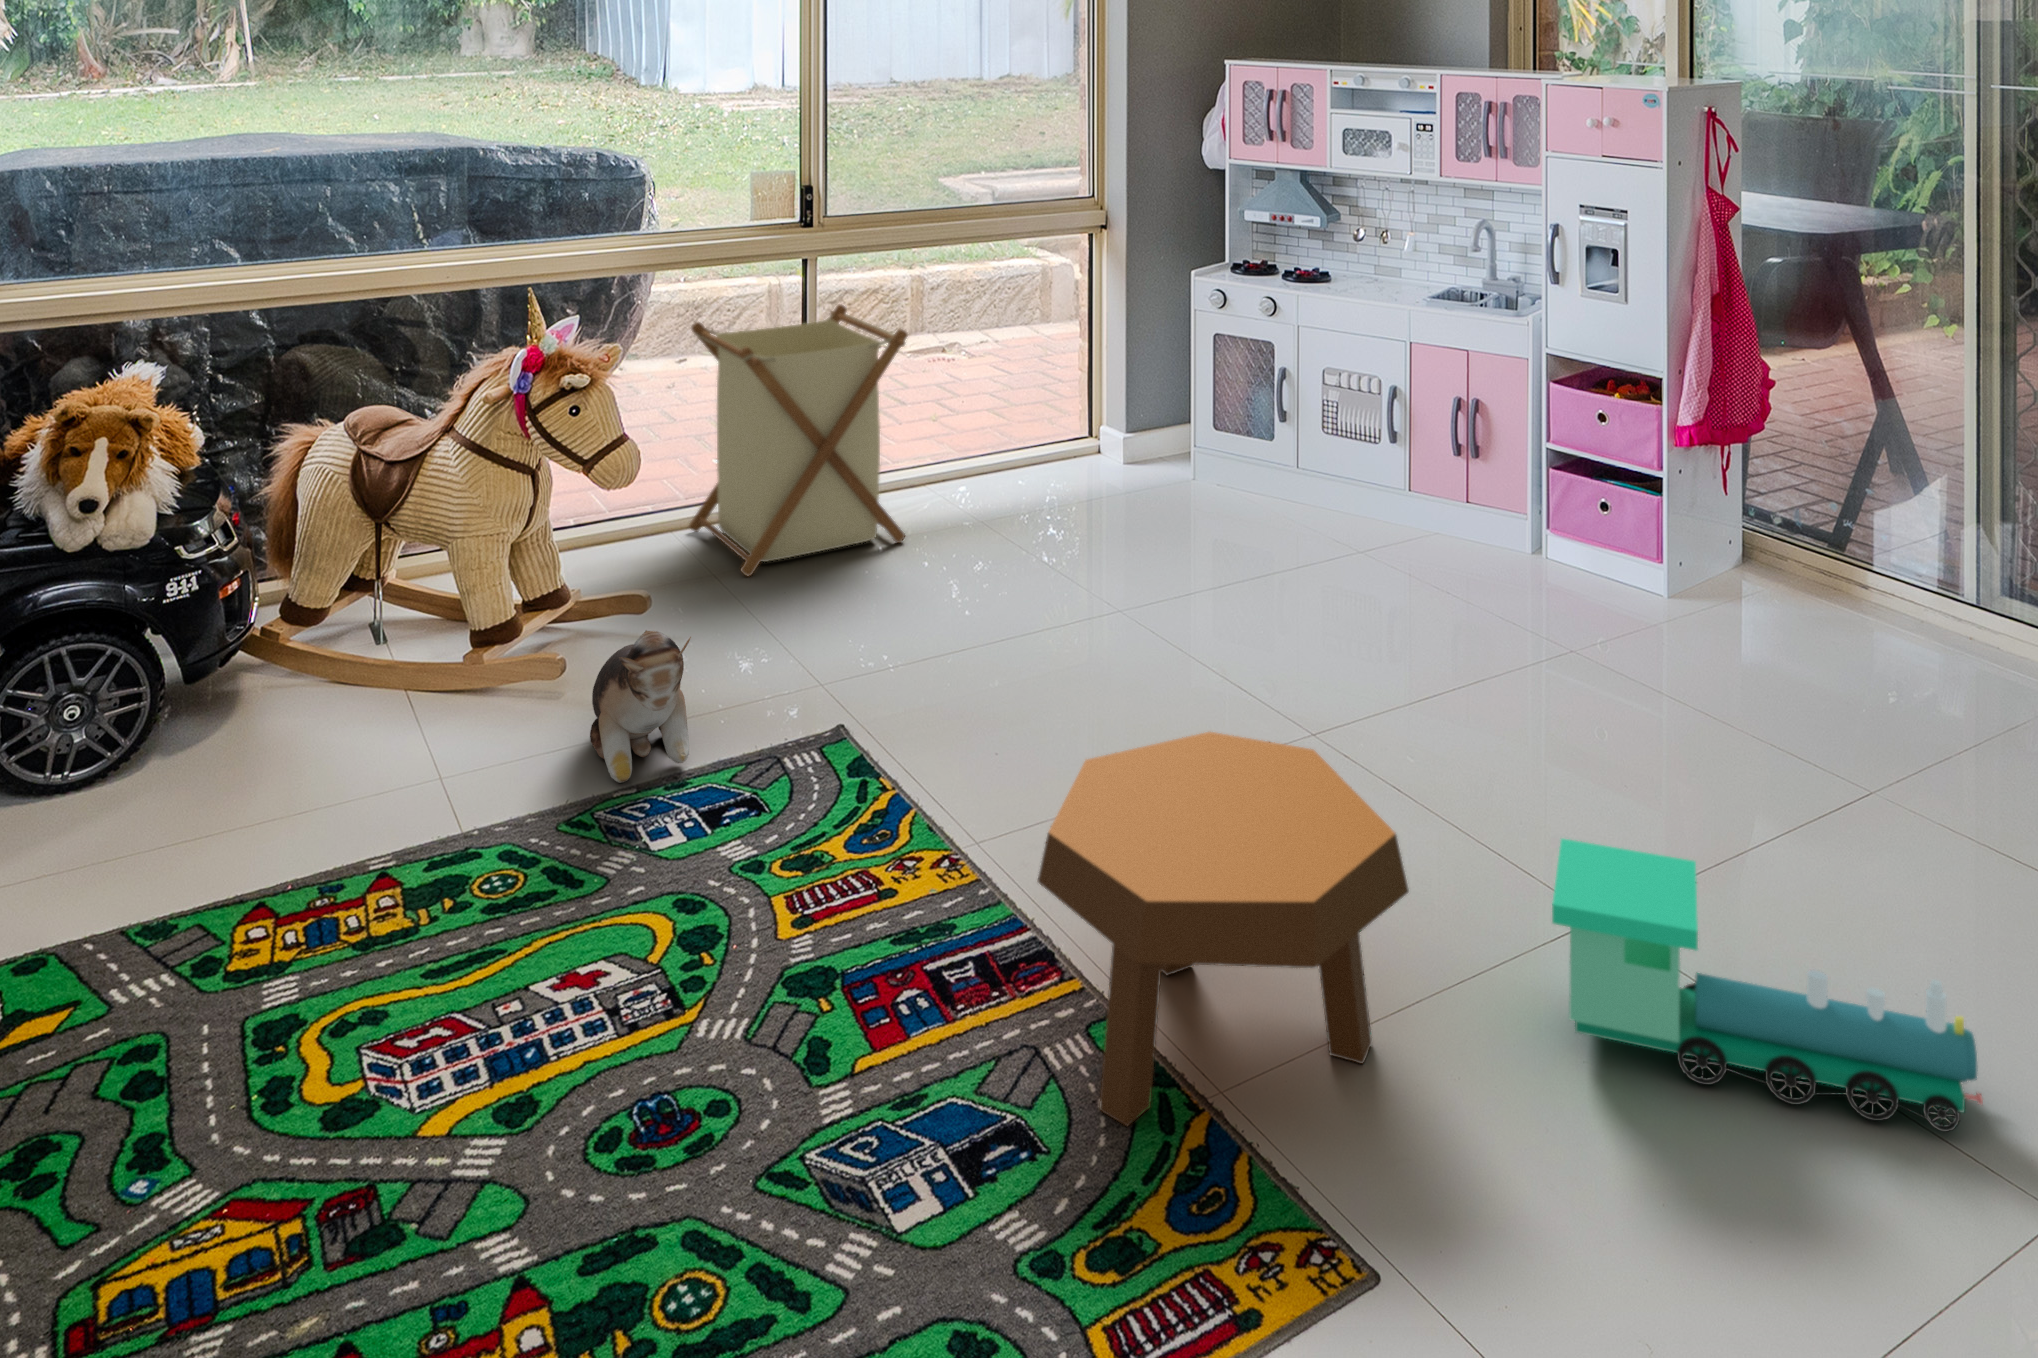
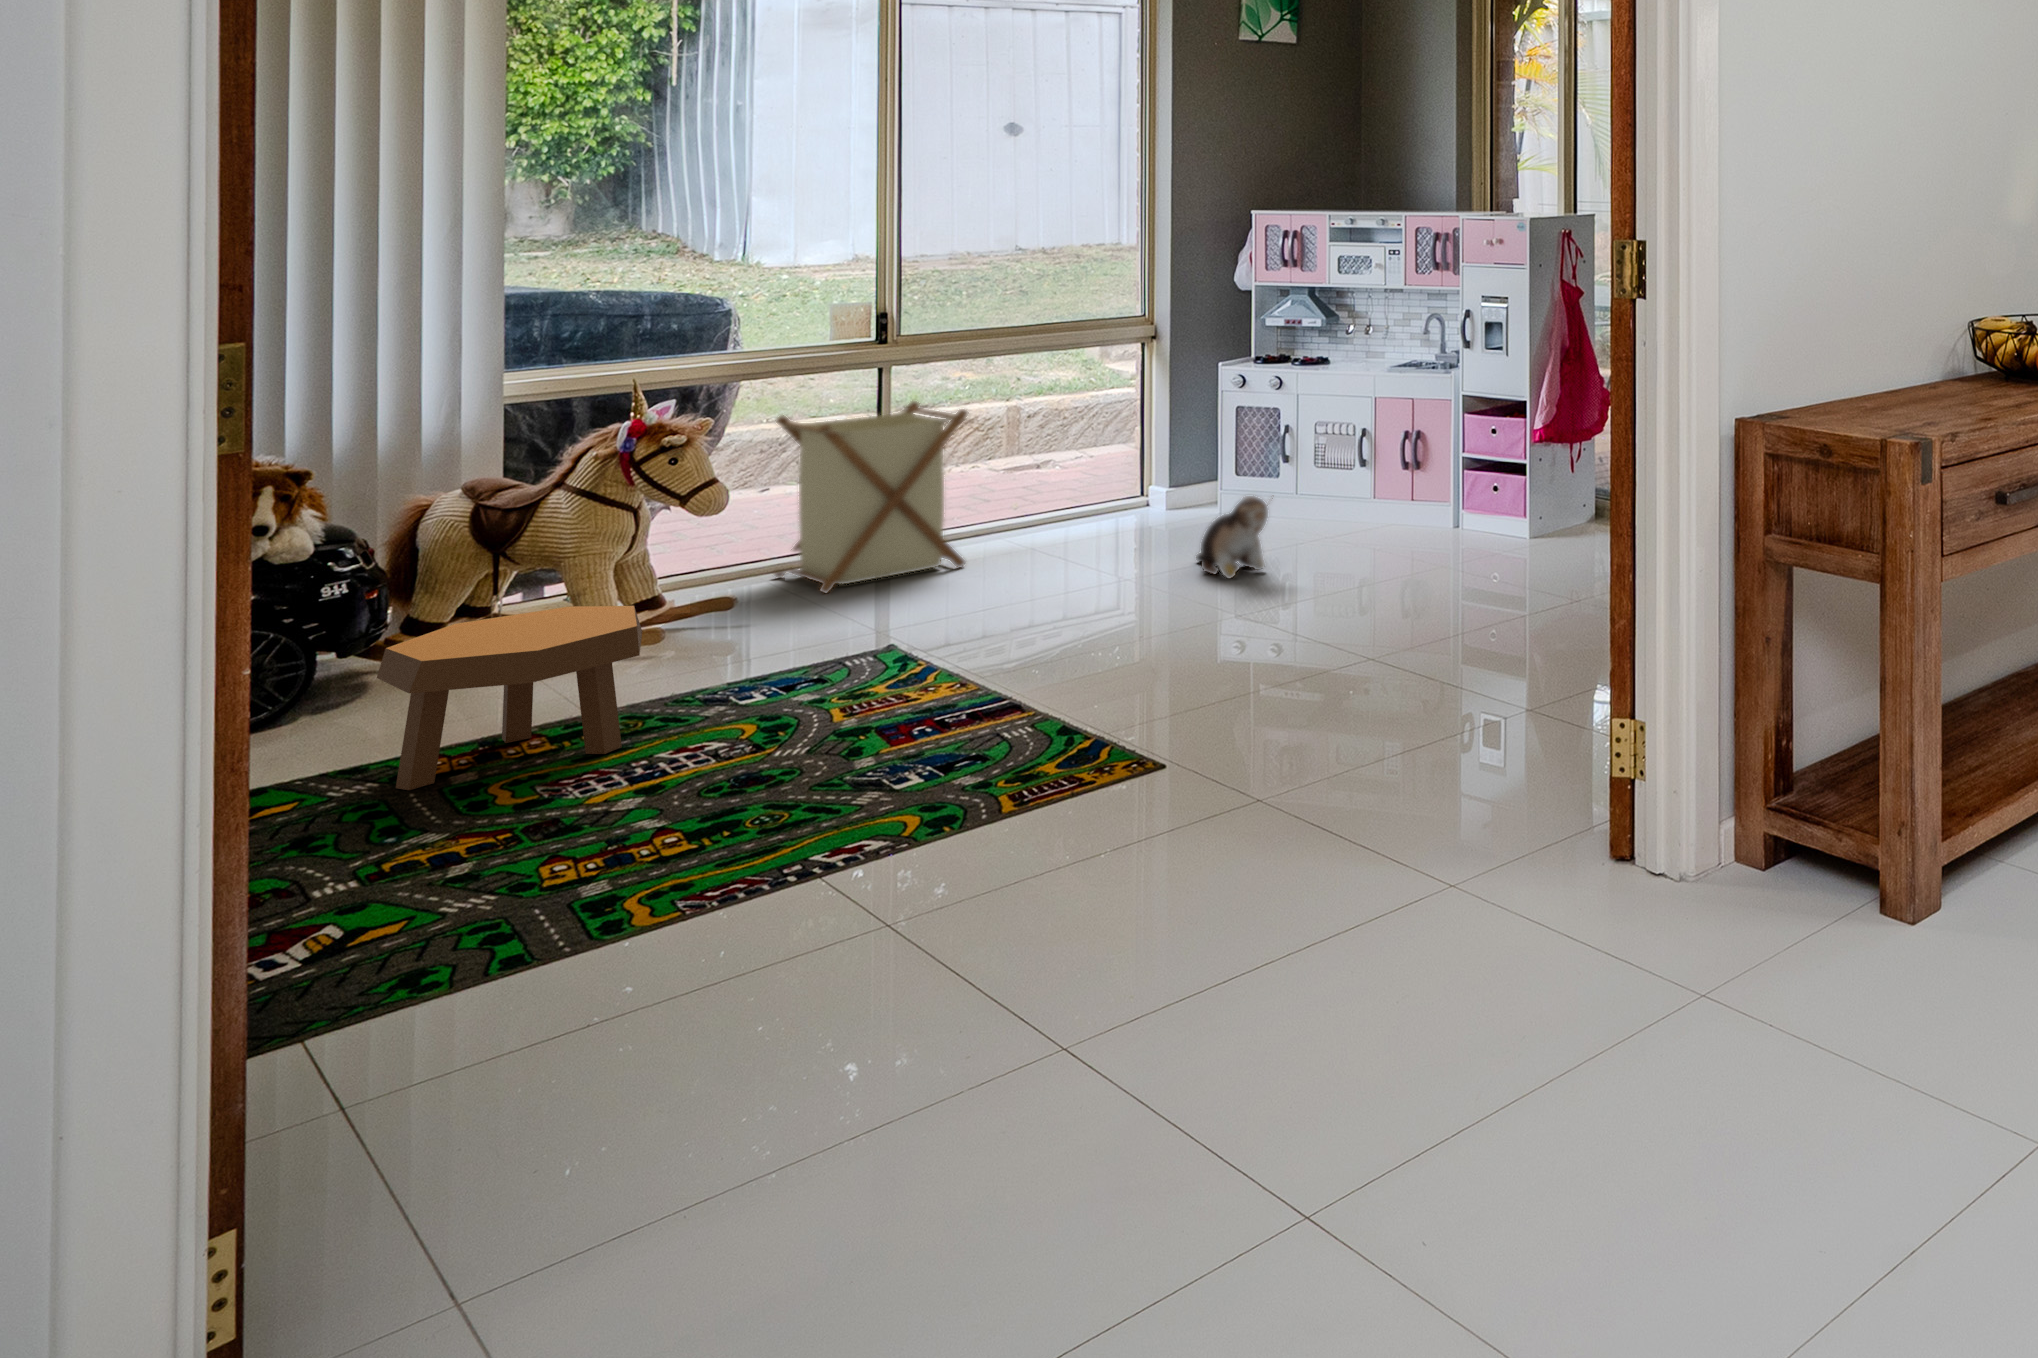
plush toy: present [590,631,691,783] -> present [1197,496,1273,578]
footstool: present [1038,732,1409,1126] -> present [377,606,642,790]
toy train: present [1552,839,1983,1132] -> none [1296,593,1509,689]

